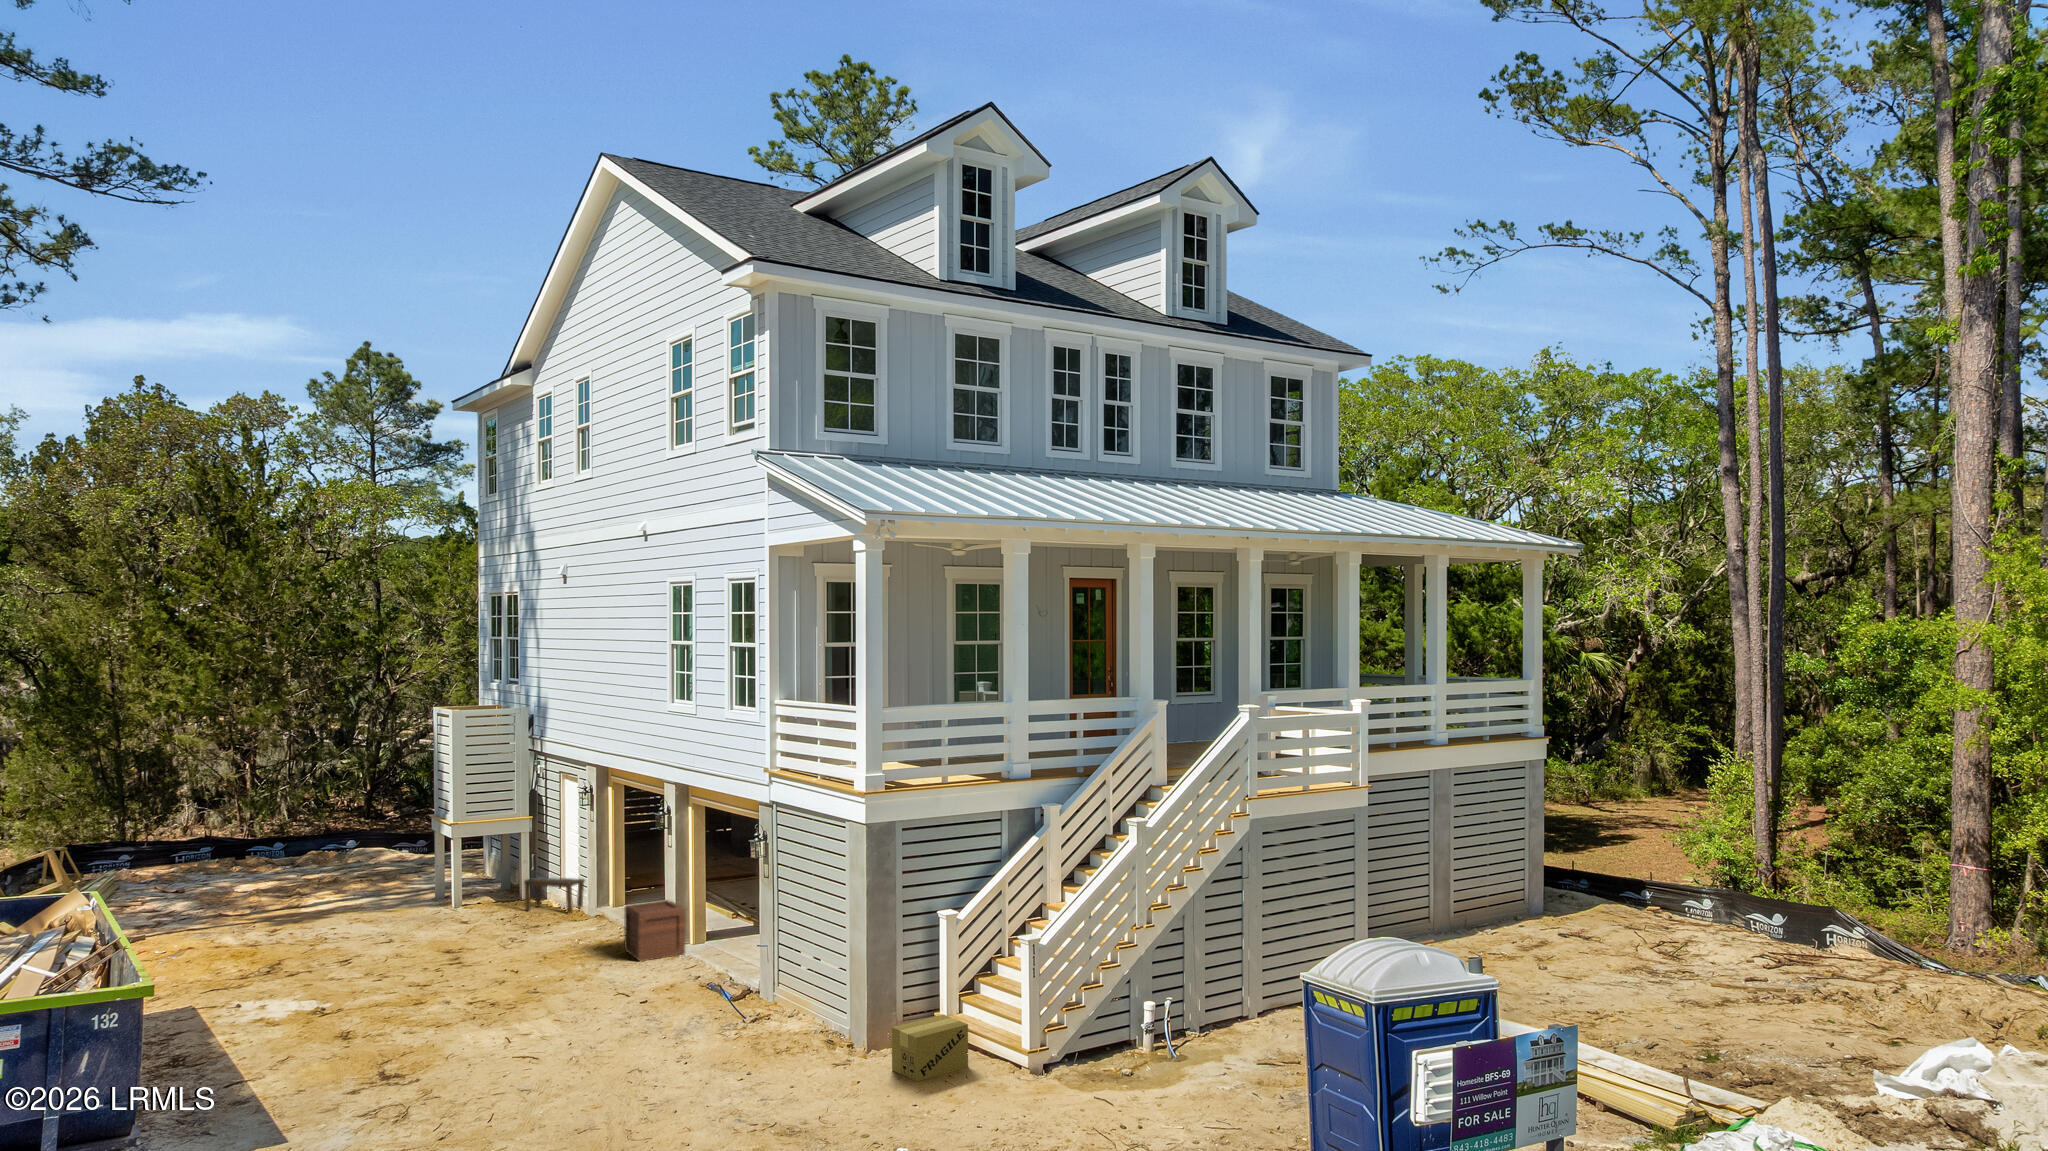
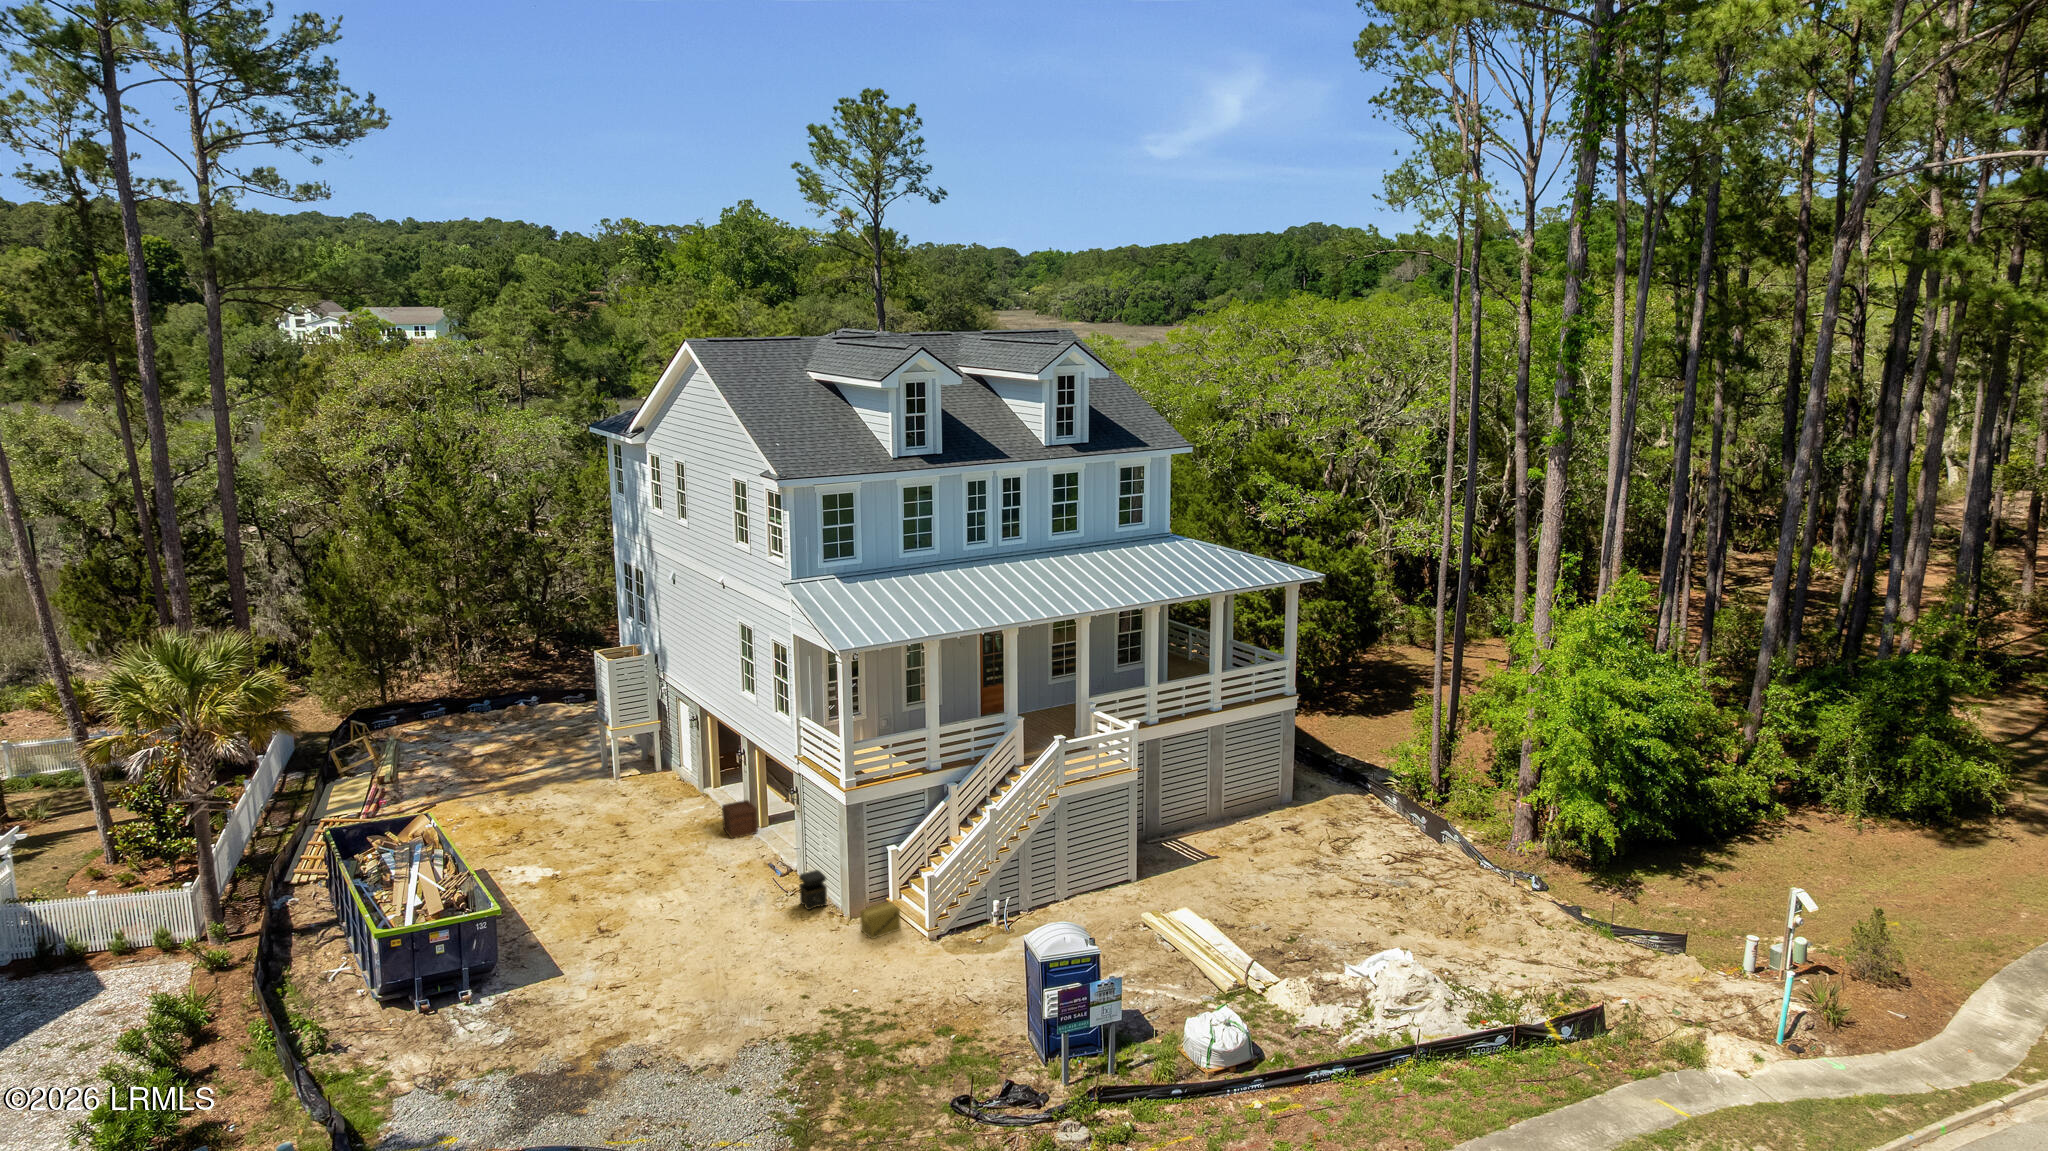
bench: present [524,877,585,914] -> none [662,768,699,793]
toolbox: none [769,972,822,1044] -> present [799,870,827,910]

